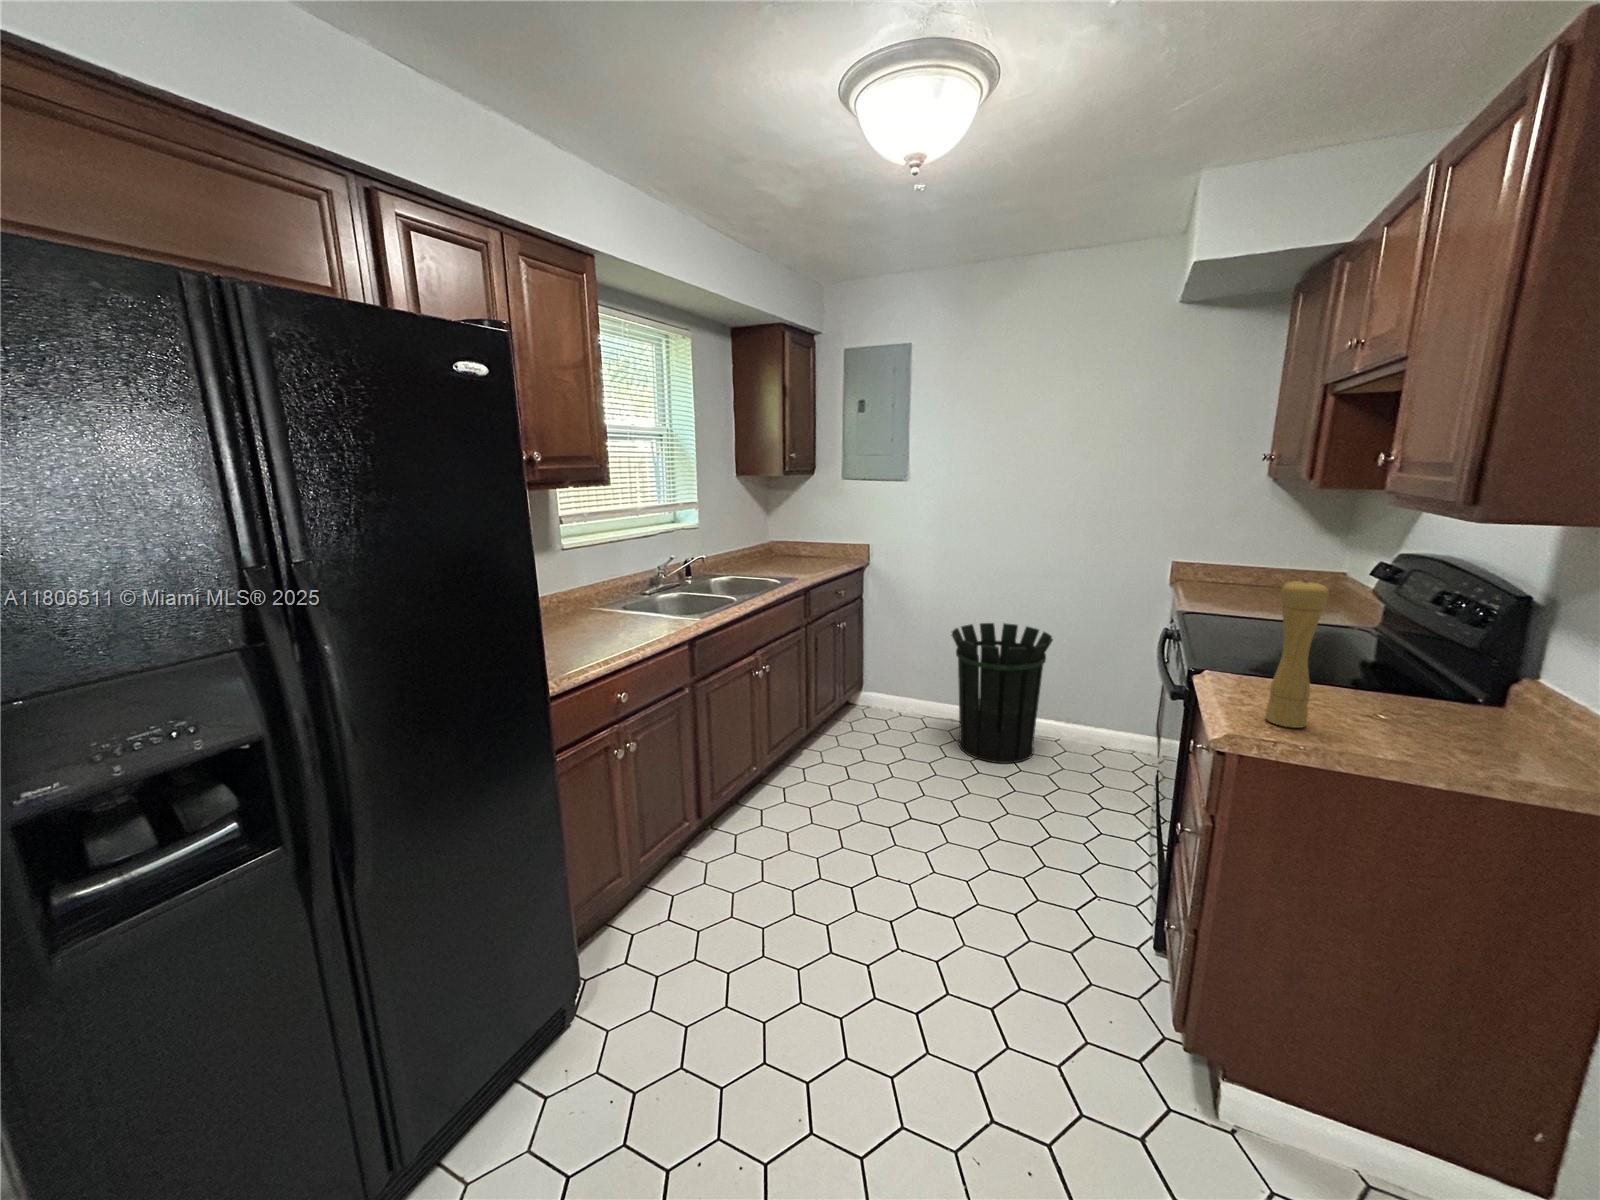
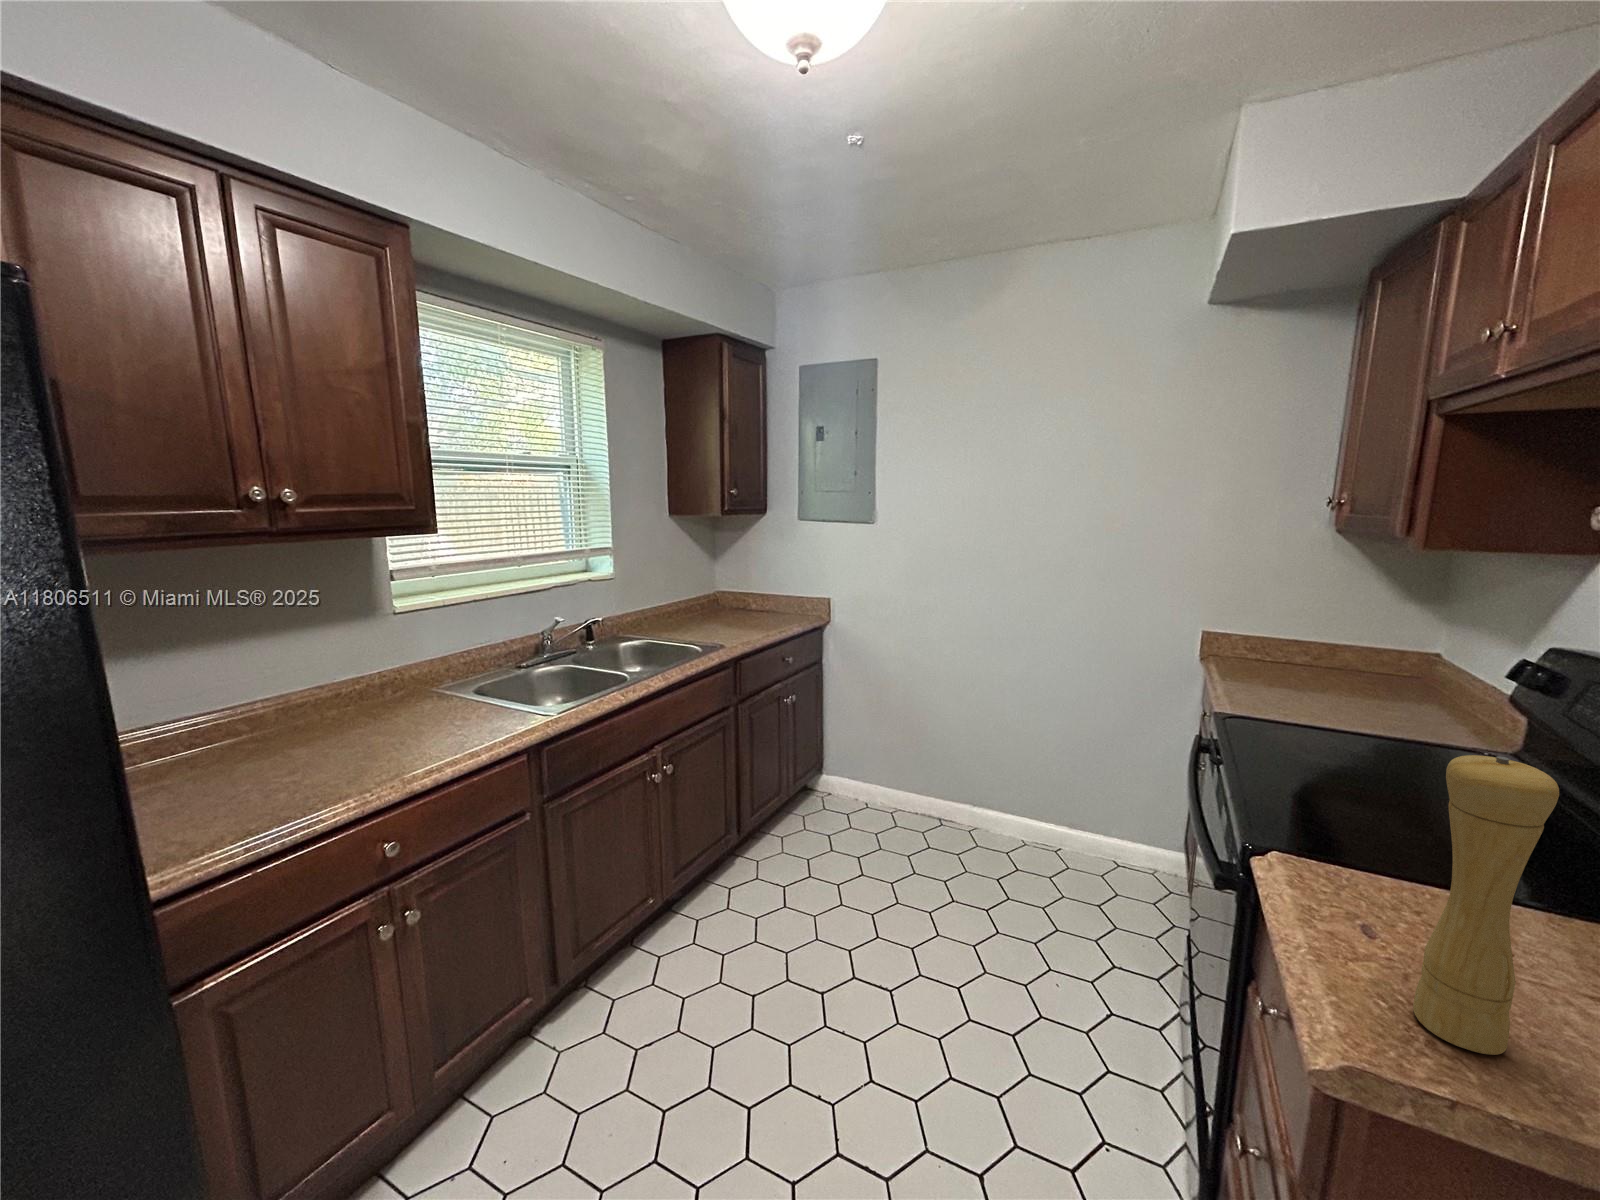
waste bin: present [951,623,1053,763] -> none [920,701,1049,886]

